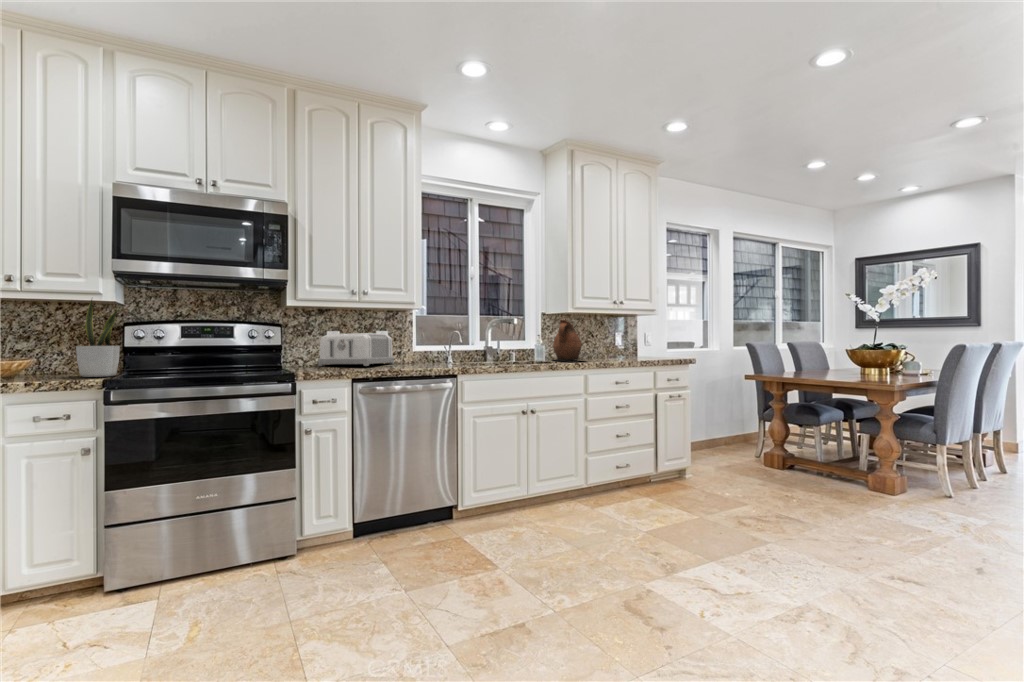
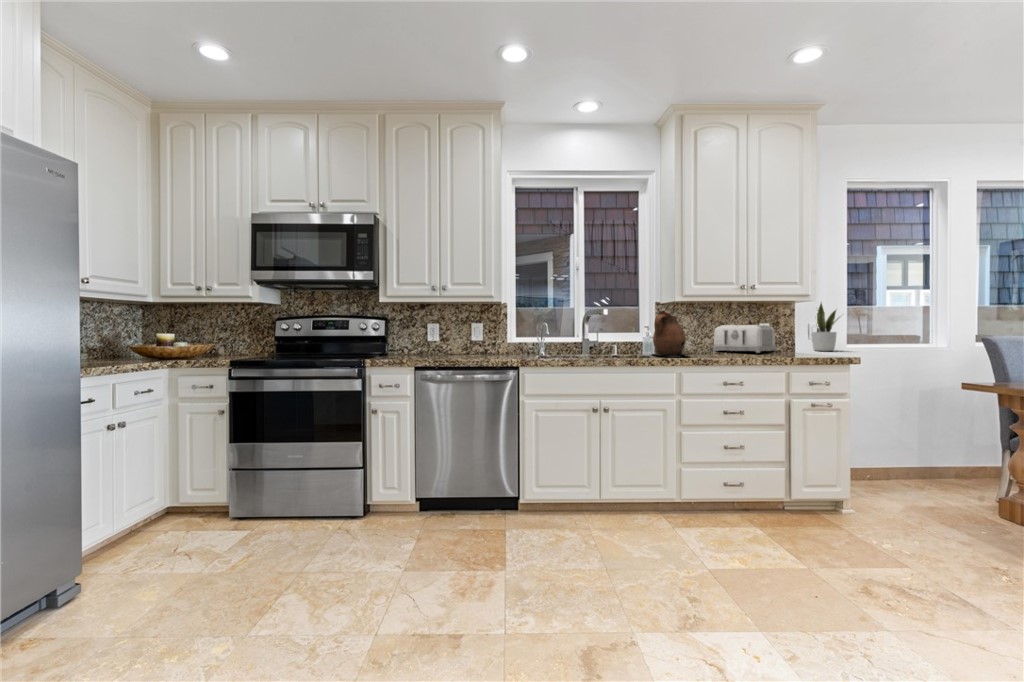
potted plant: present [76,300,120,377] -> present [812,303,839,351]
toaster: present [318,333,394,366] -> present [713,325,776,353]

